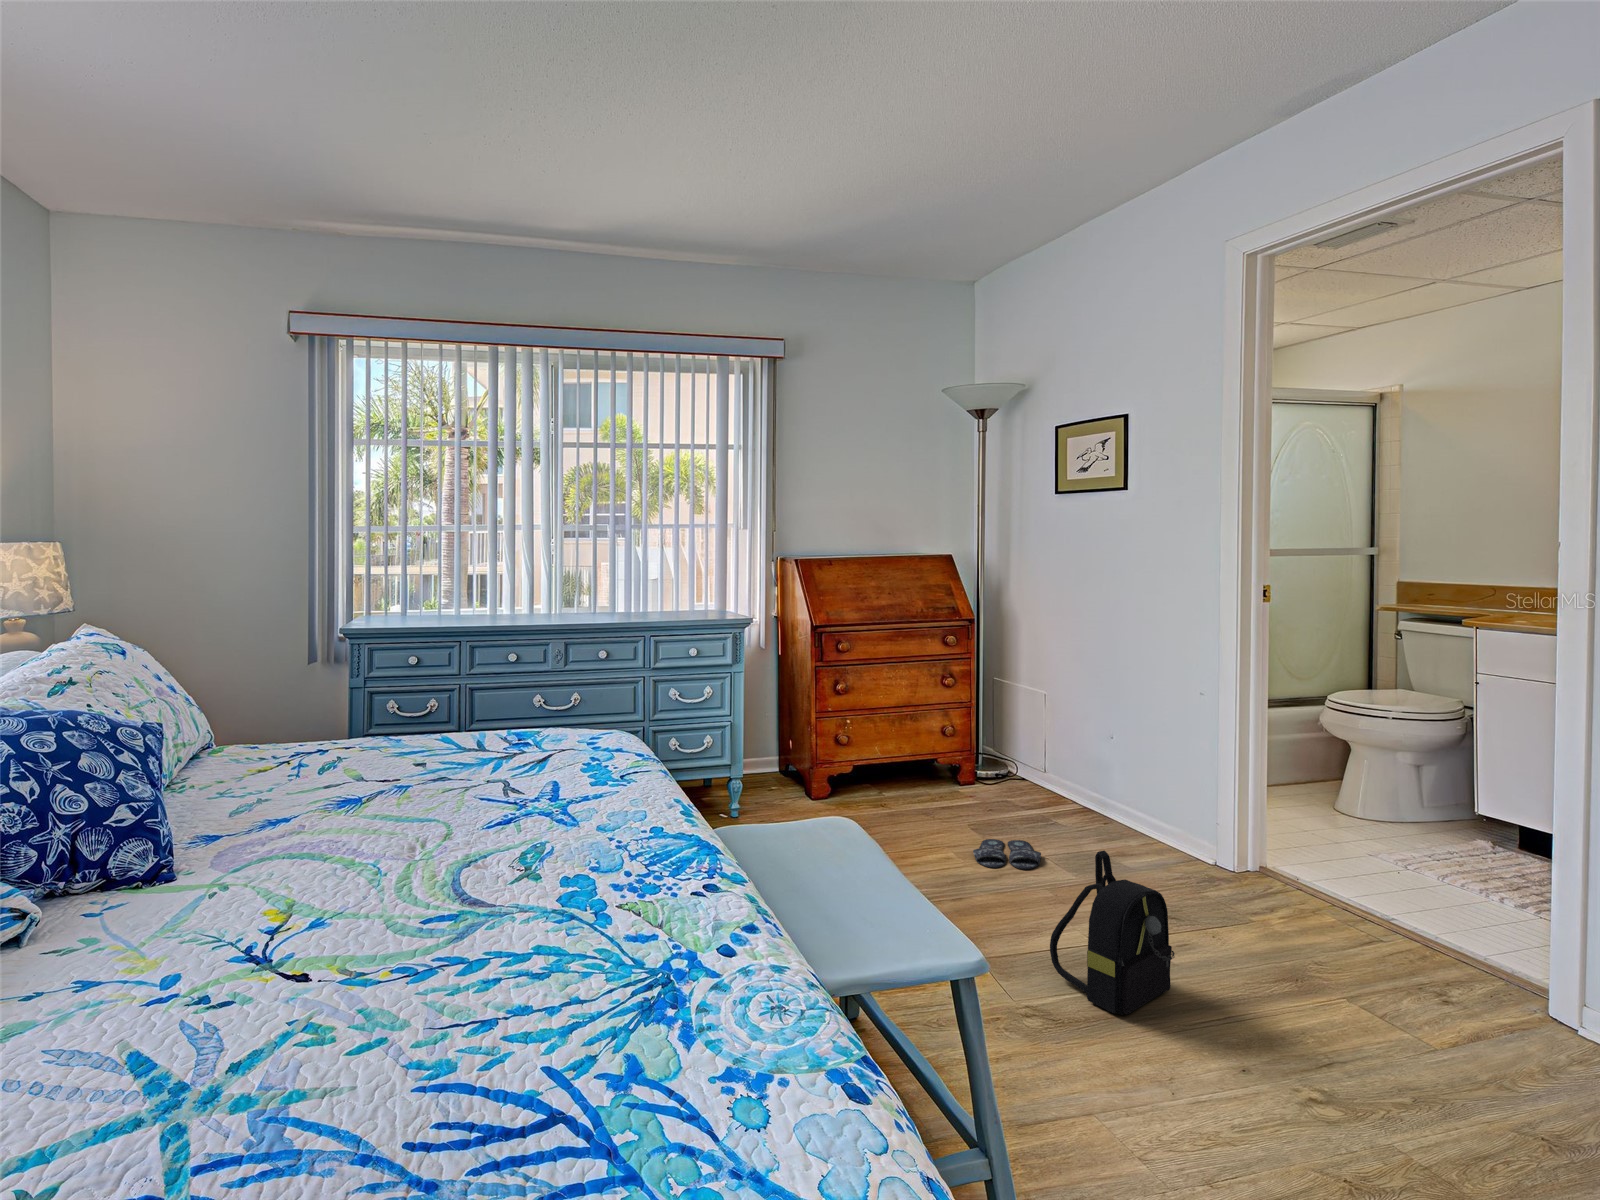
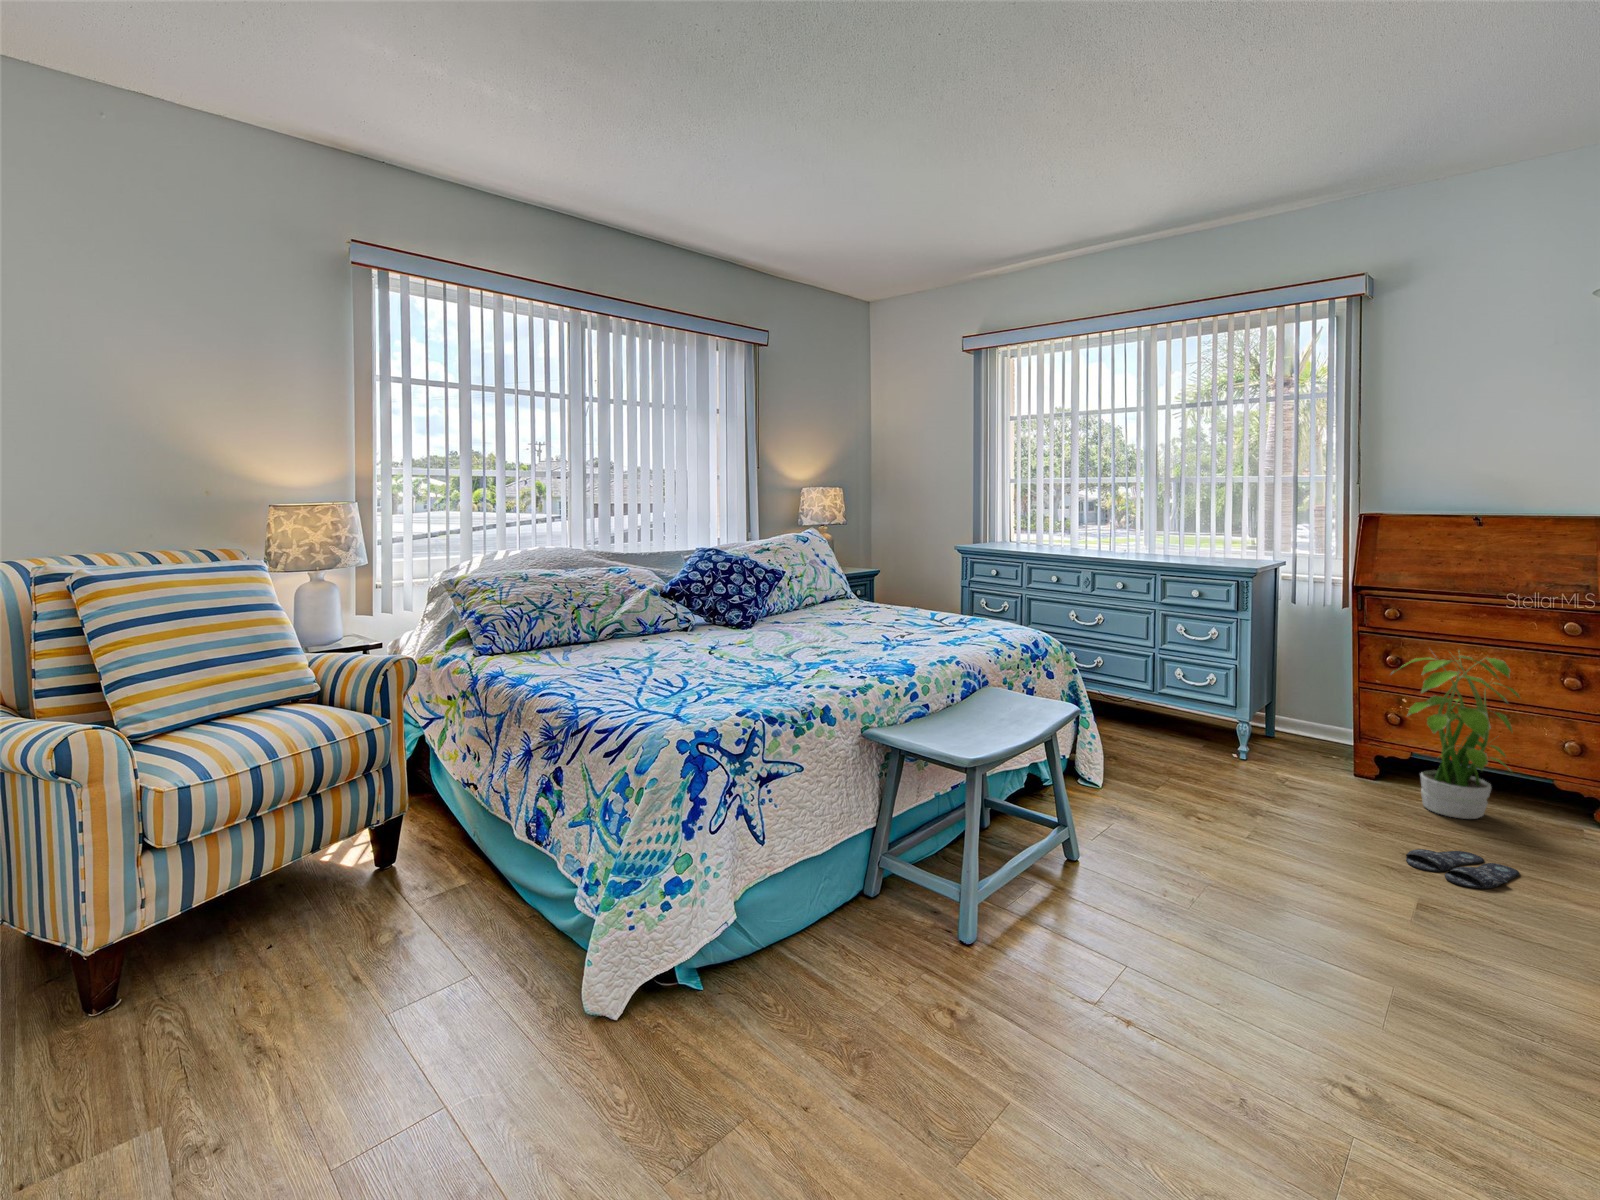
potted plant: none [871,669,961,814] -> present [1391,652,1519,819]
backpack: present [1050,851,1175,1015] -> none [1277,823,1403,994]

